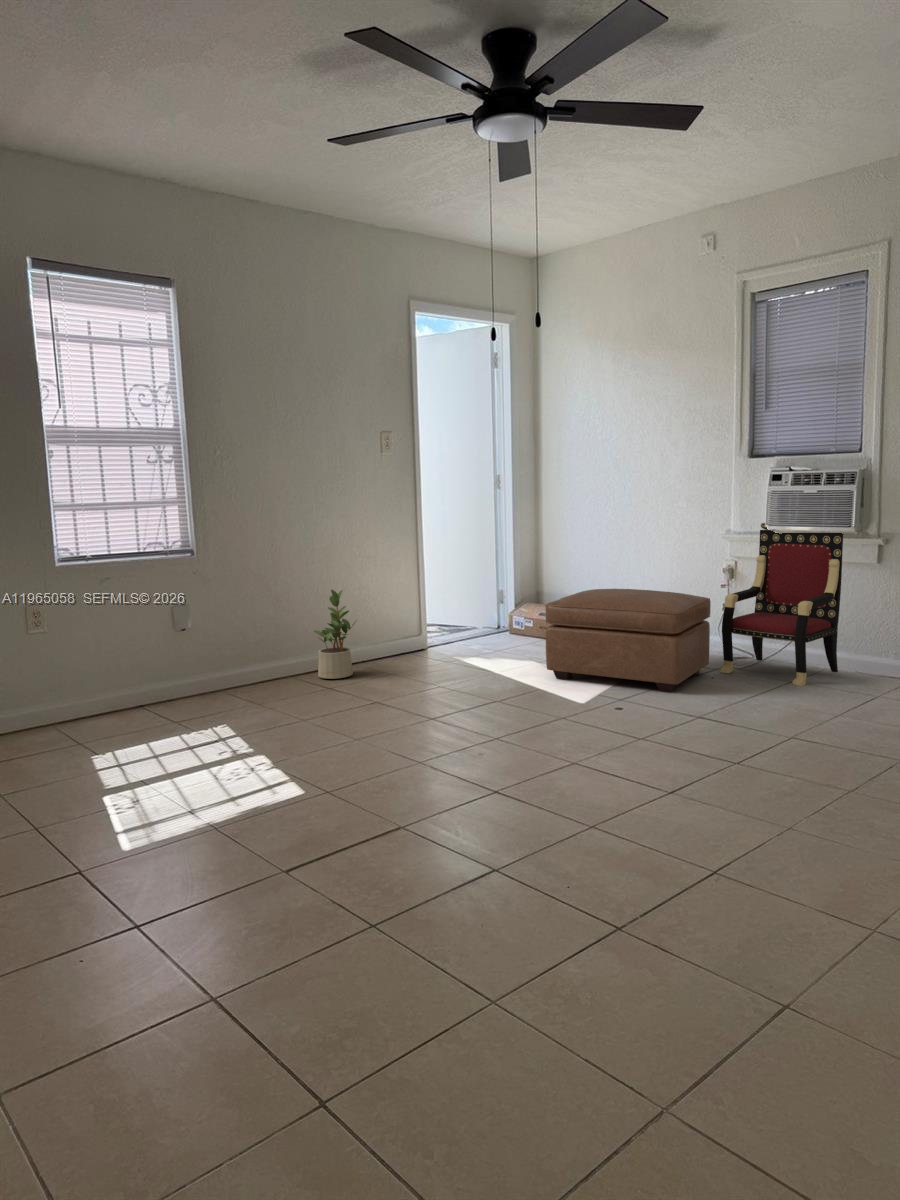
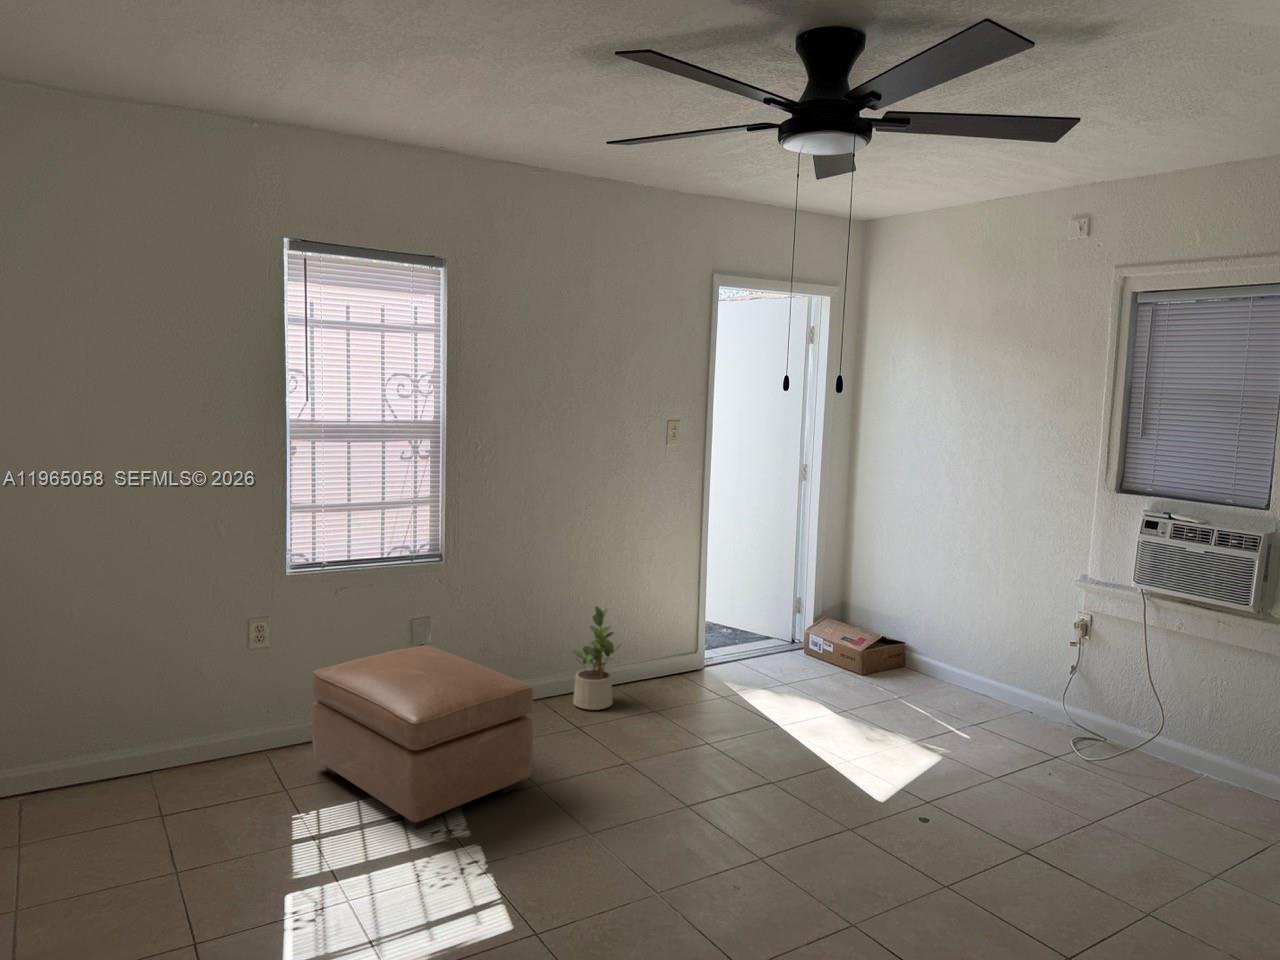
armchair: present [720,523,843,686] -> none [1058,574,1239,806]
ottoman: present [545,589,711,692] -> present [312,645,533,829]

